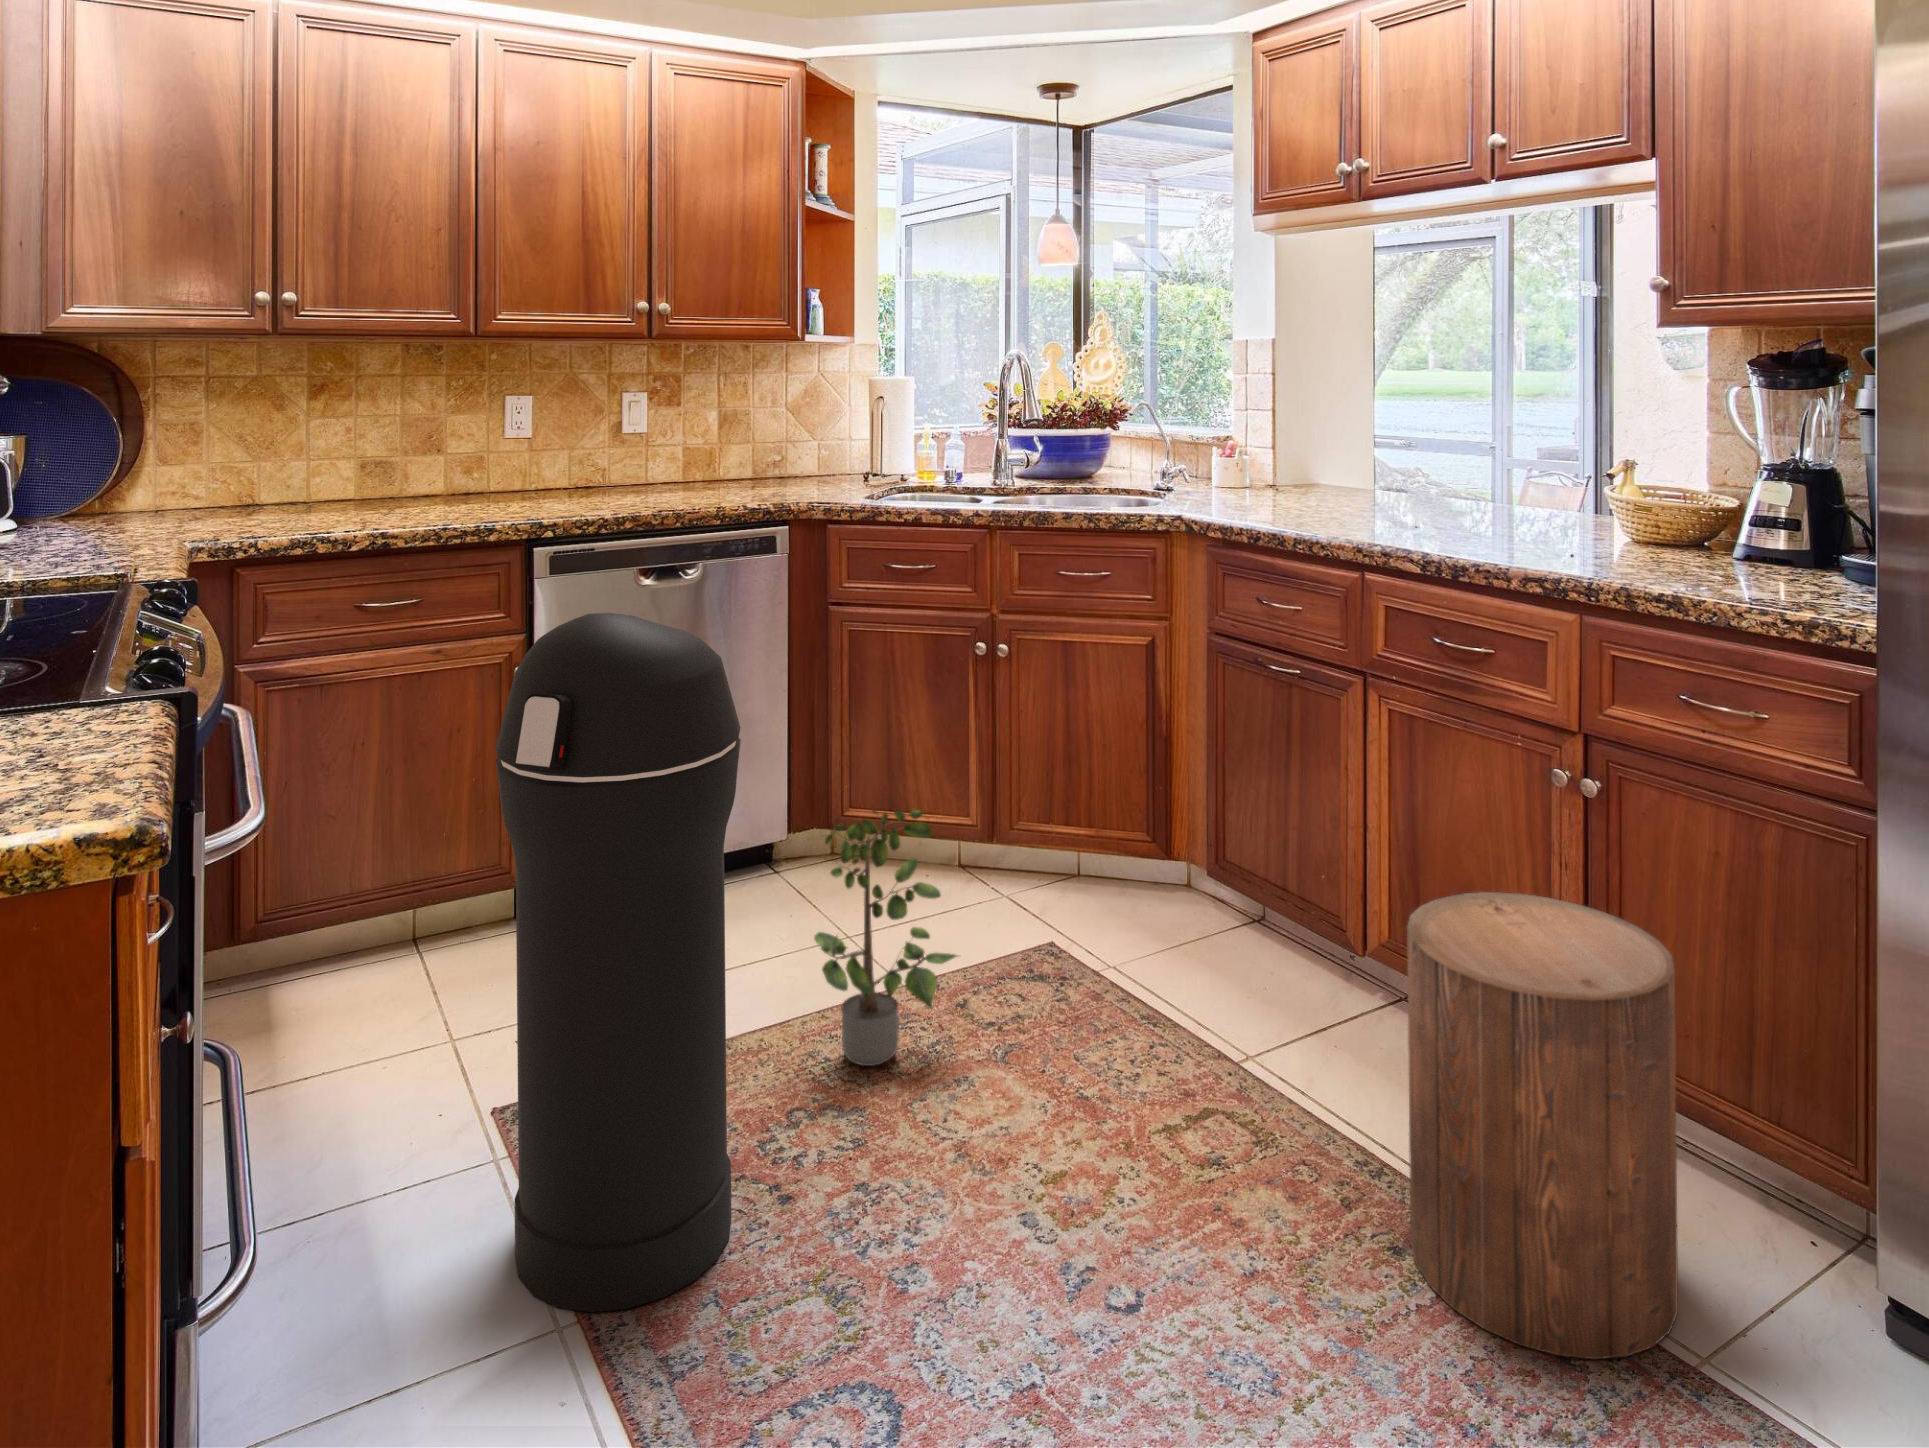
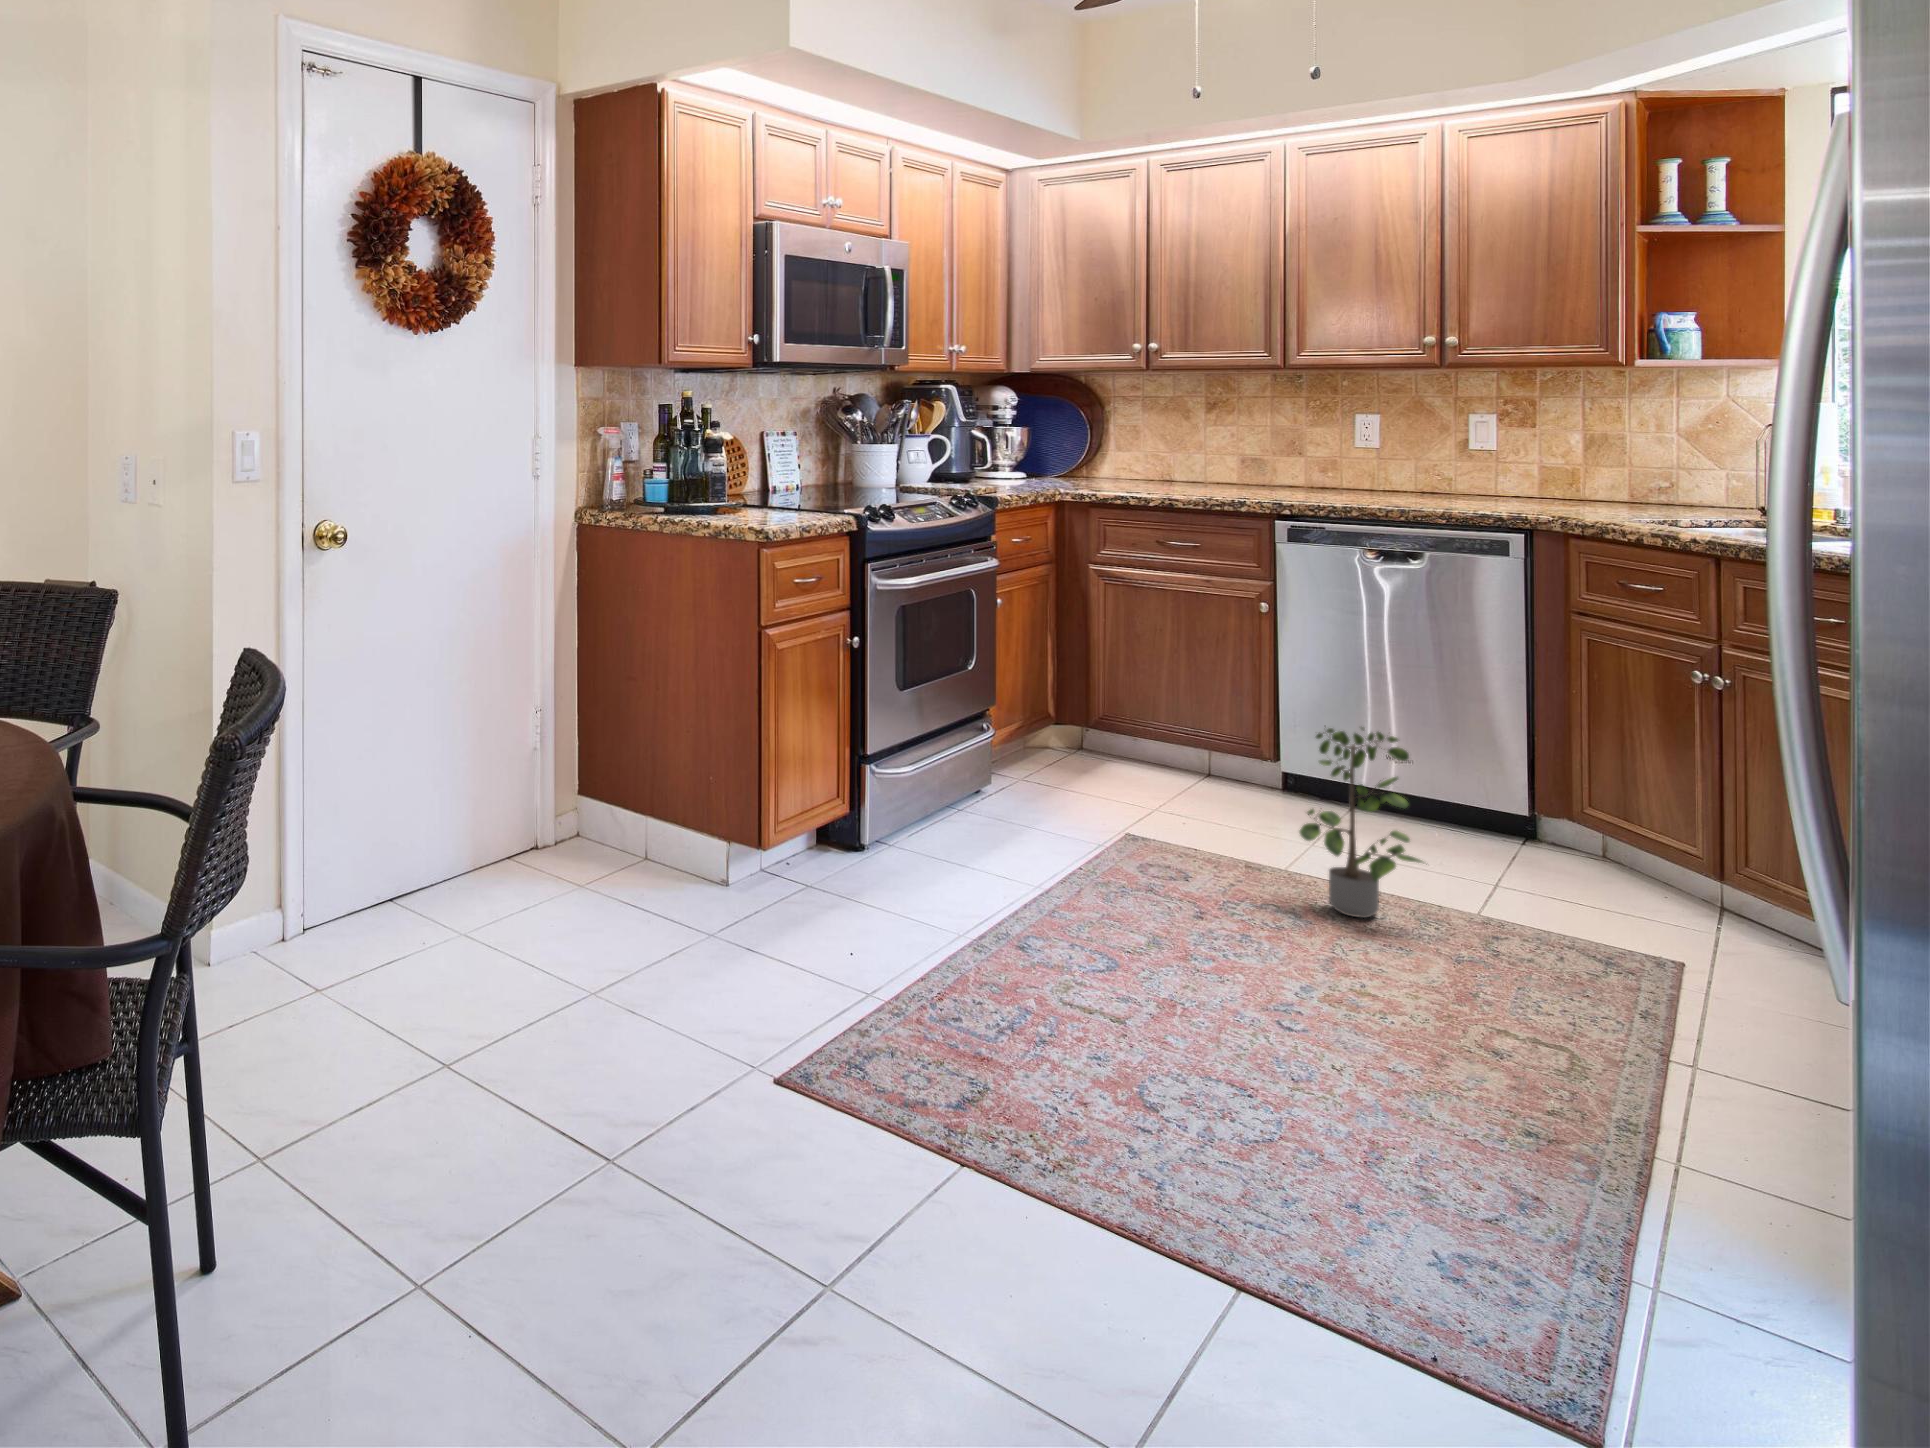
trash can: present [496,613,741,1312] -> none [1010,524,1168,908]
stool: present [1407,892,1678,1359] -> none [1467,848,1736,1225]

